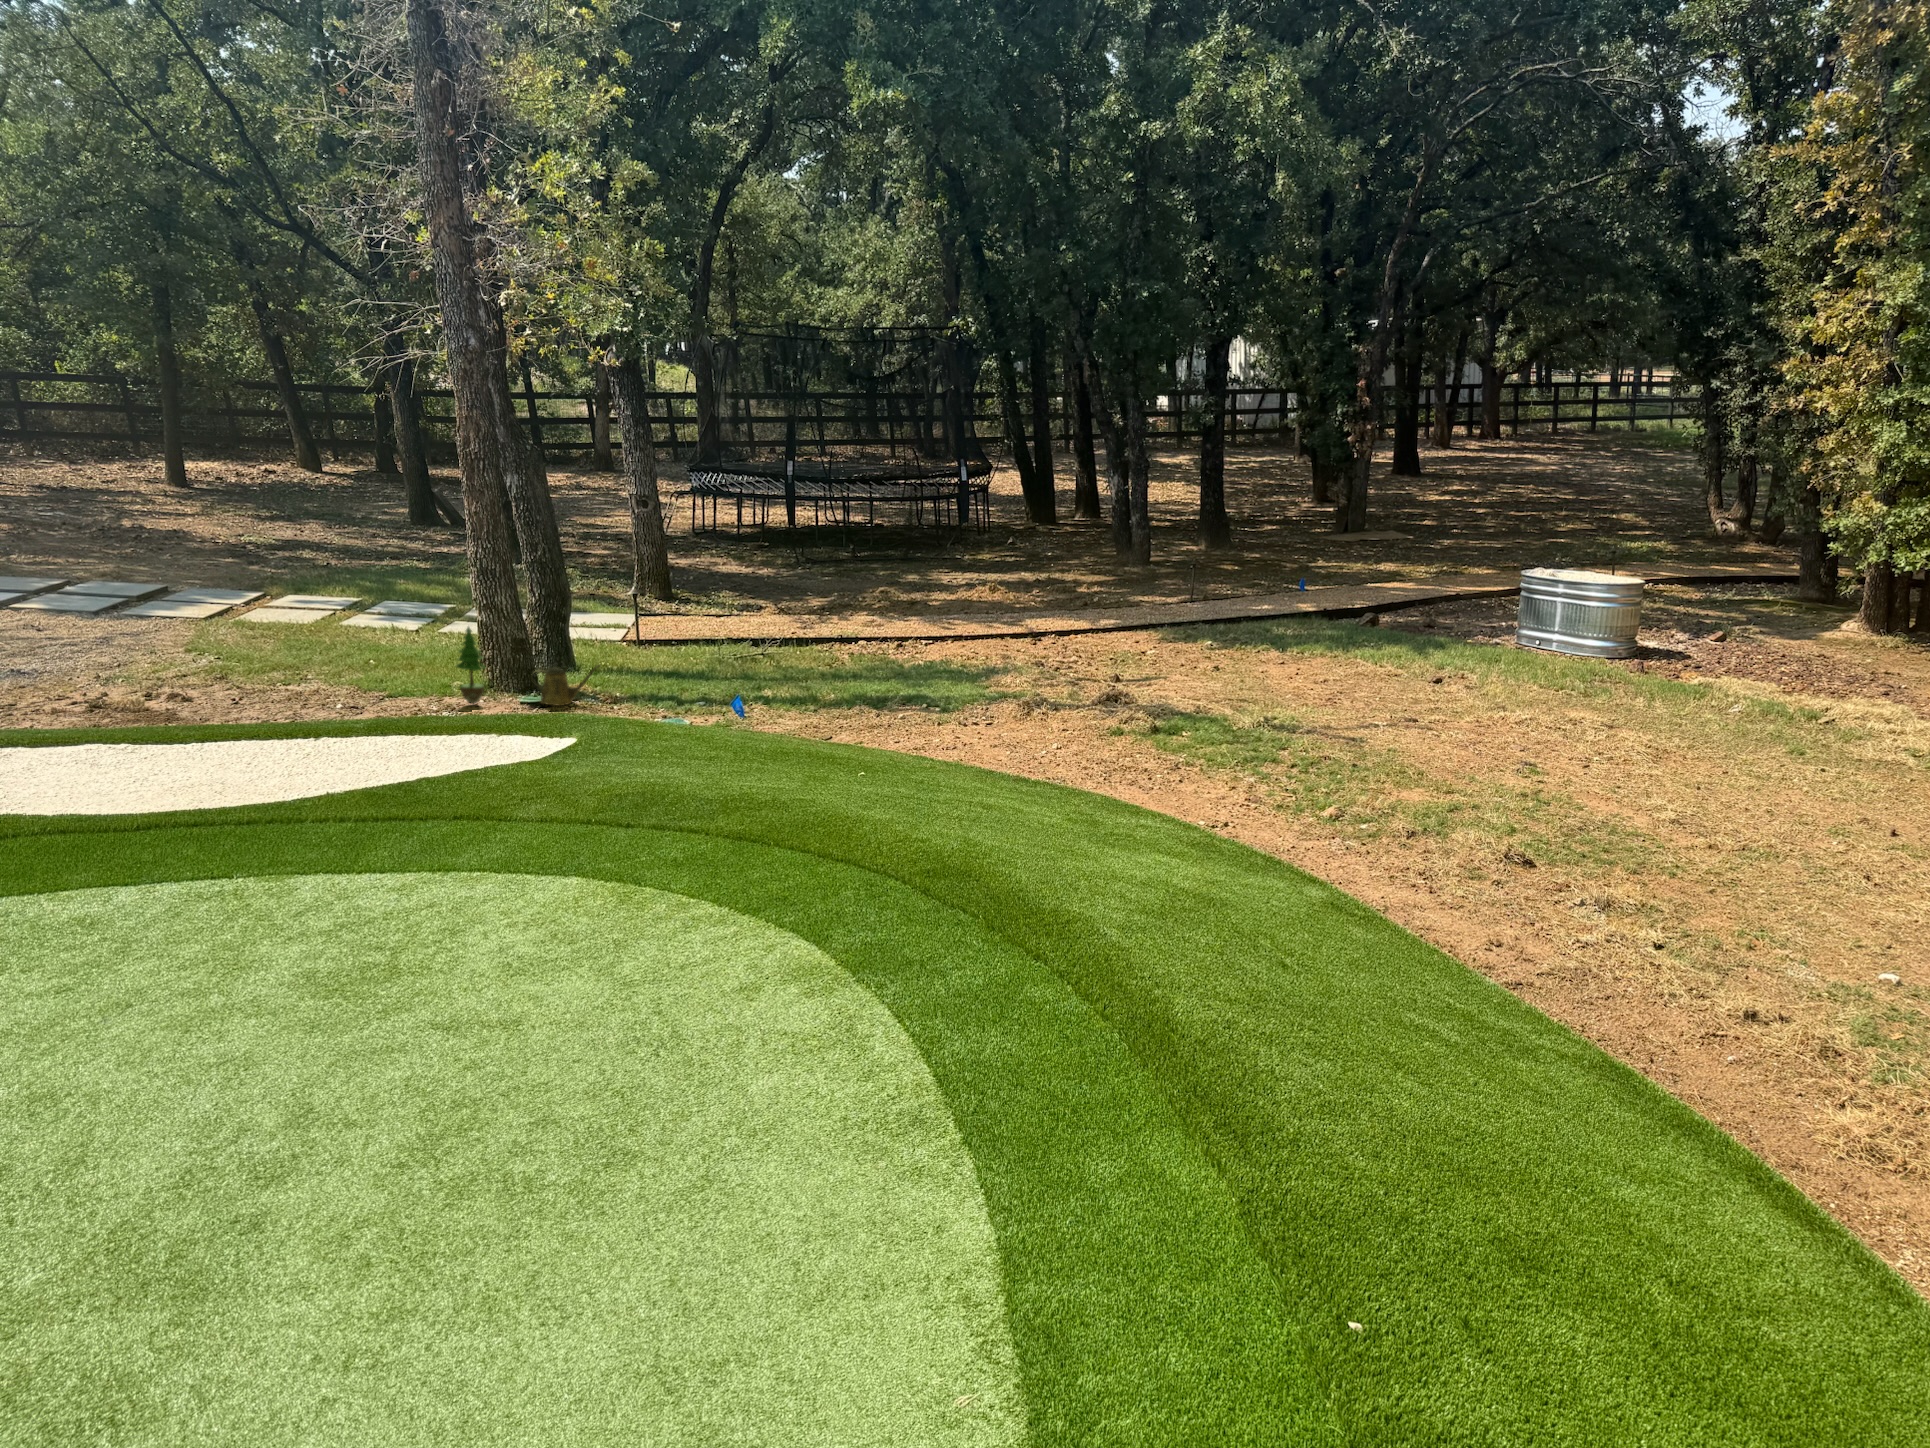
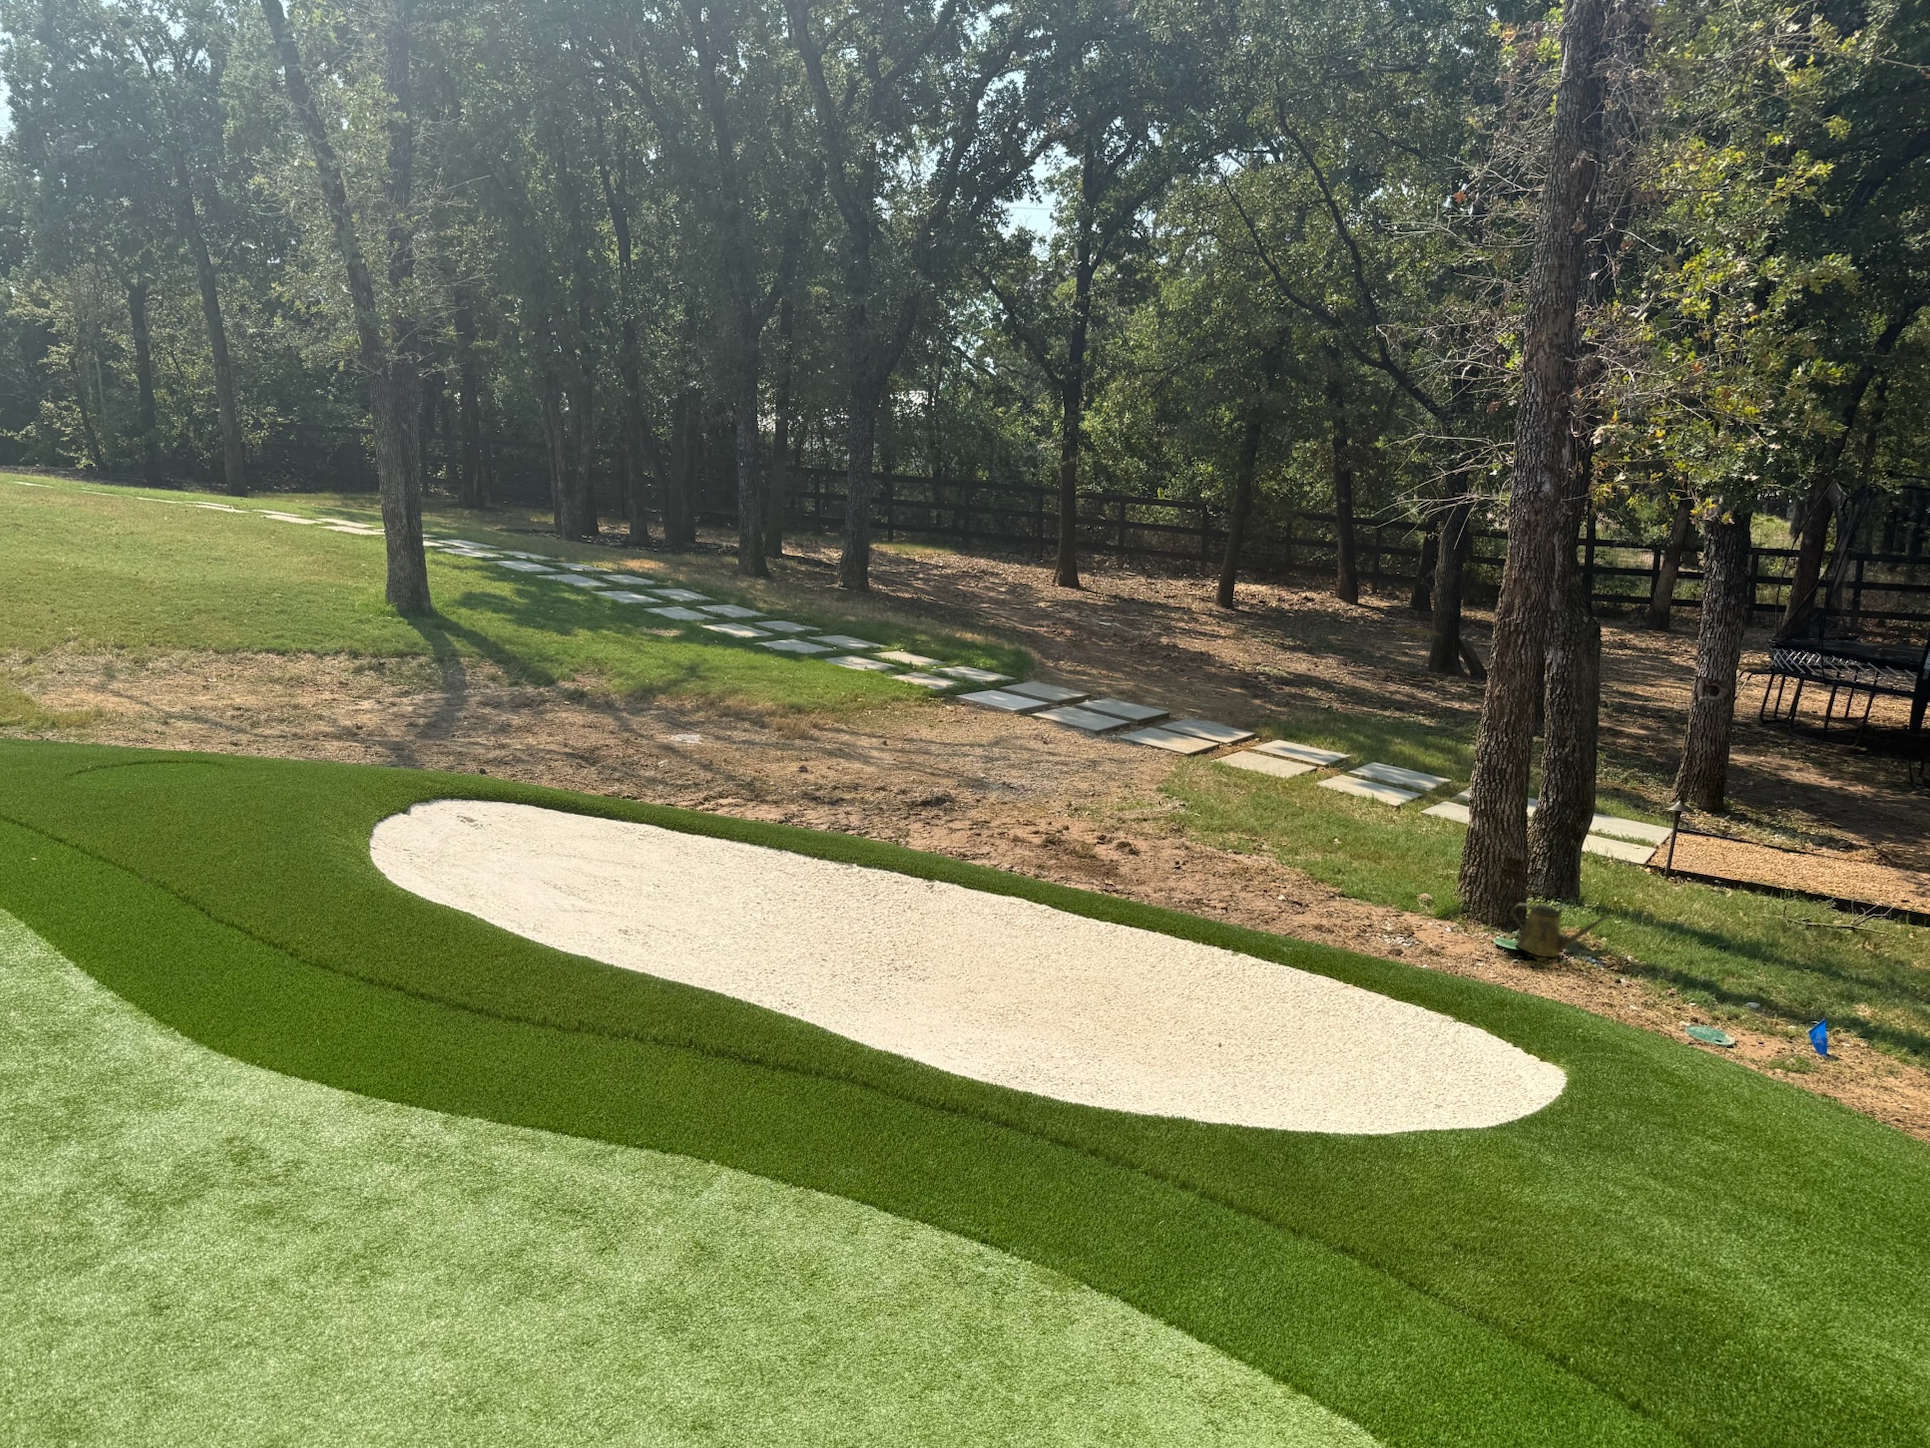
side table: none [370,486,424,535] -> present [1386,627,1442,682]
potted tree: present [456,627,486,704] -> none [1420,831,1460,927]

